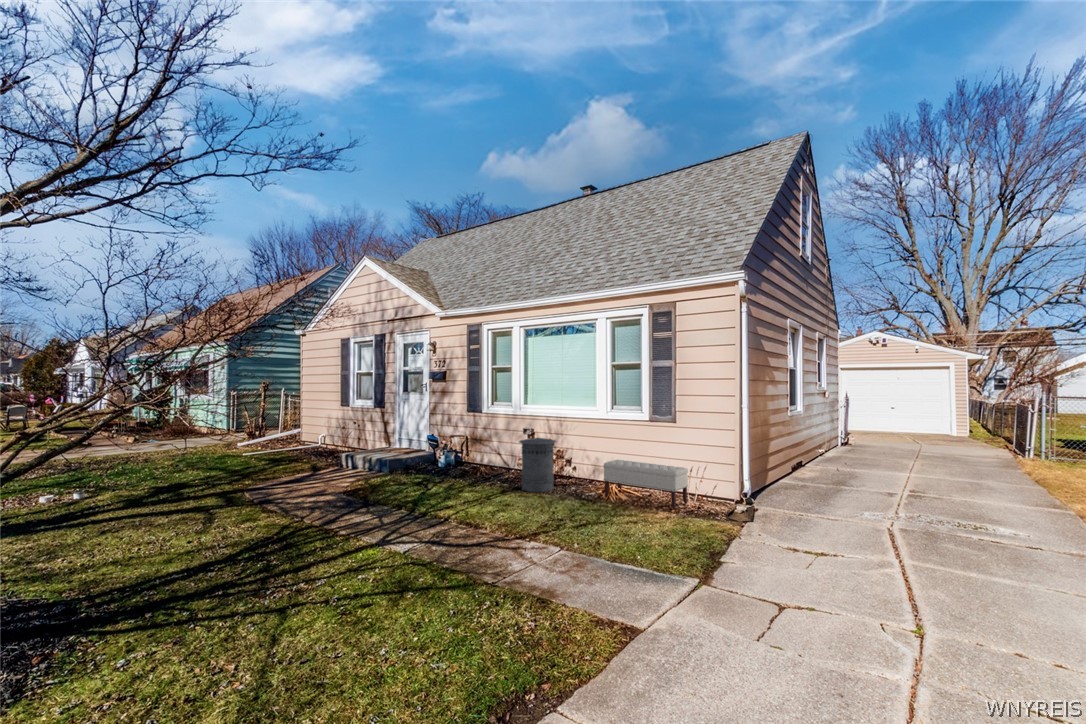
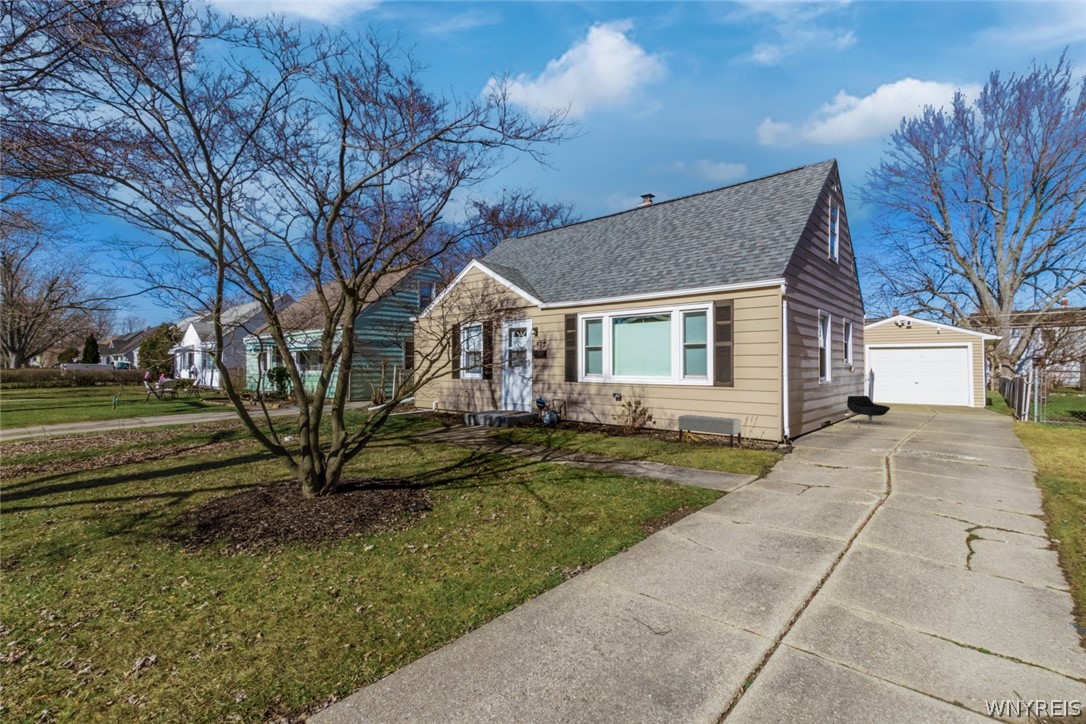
lounge chair: none [822,428,874,466] -> present [847,396,890,425]
trash can: present [519,437,556,492] -> none [613,399,641,438]

